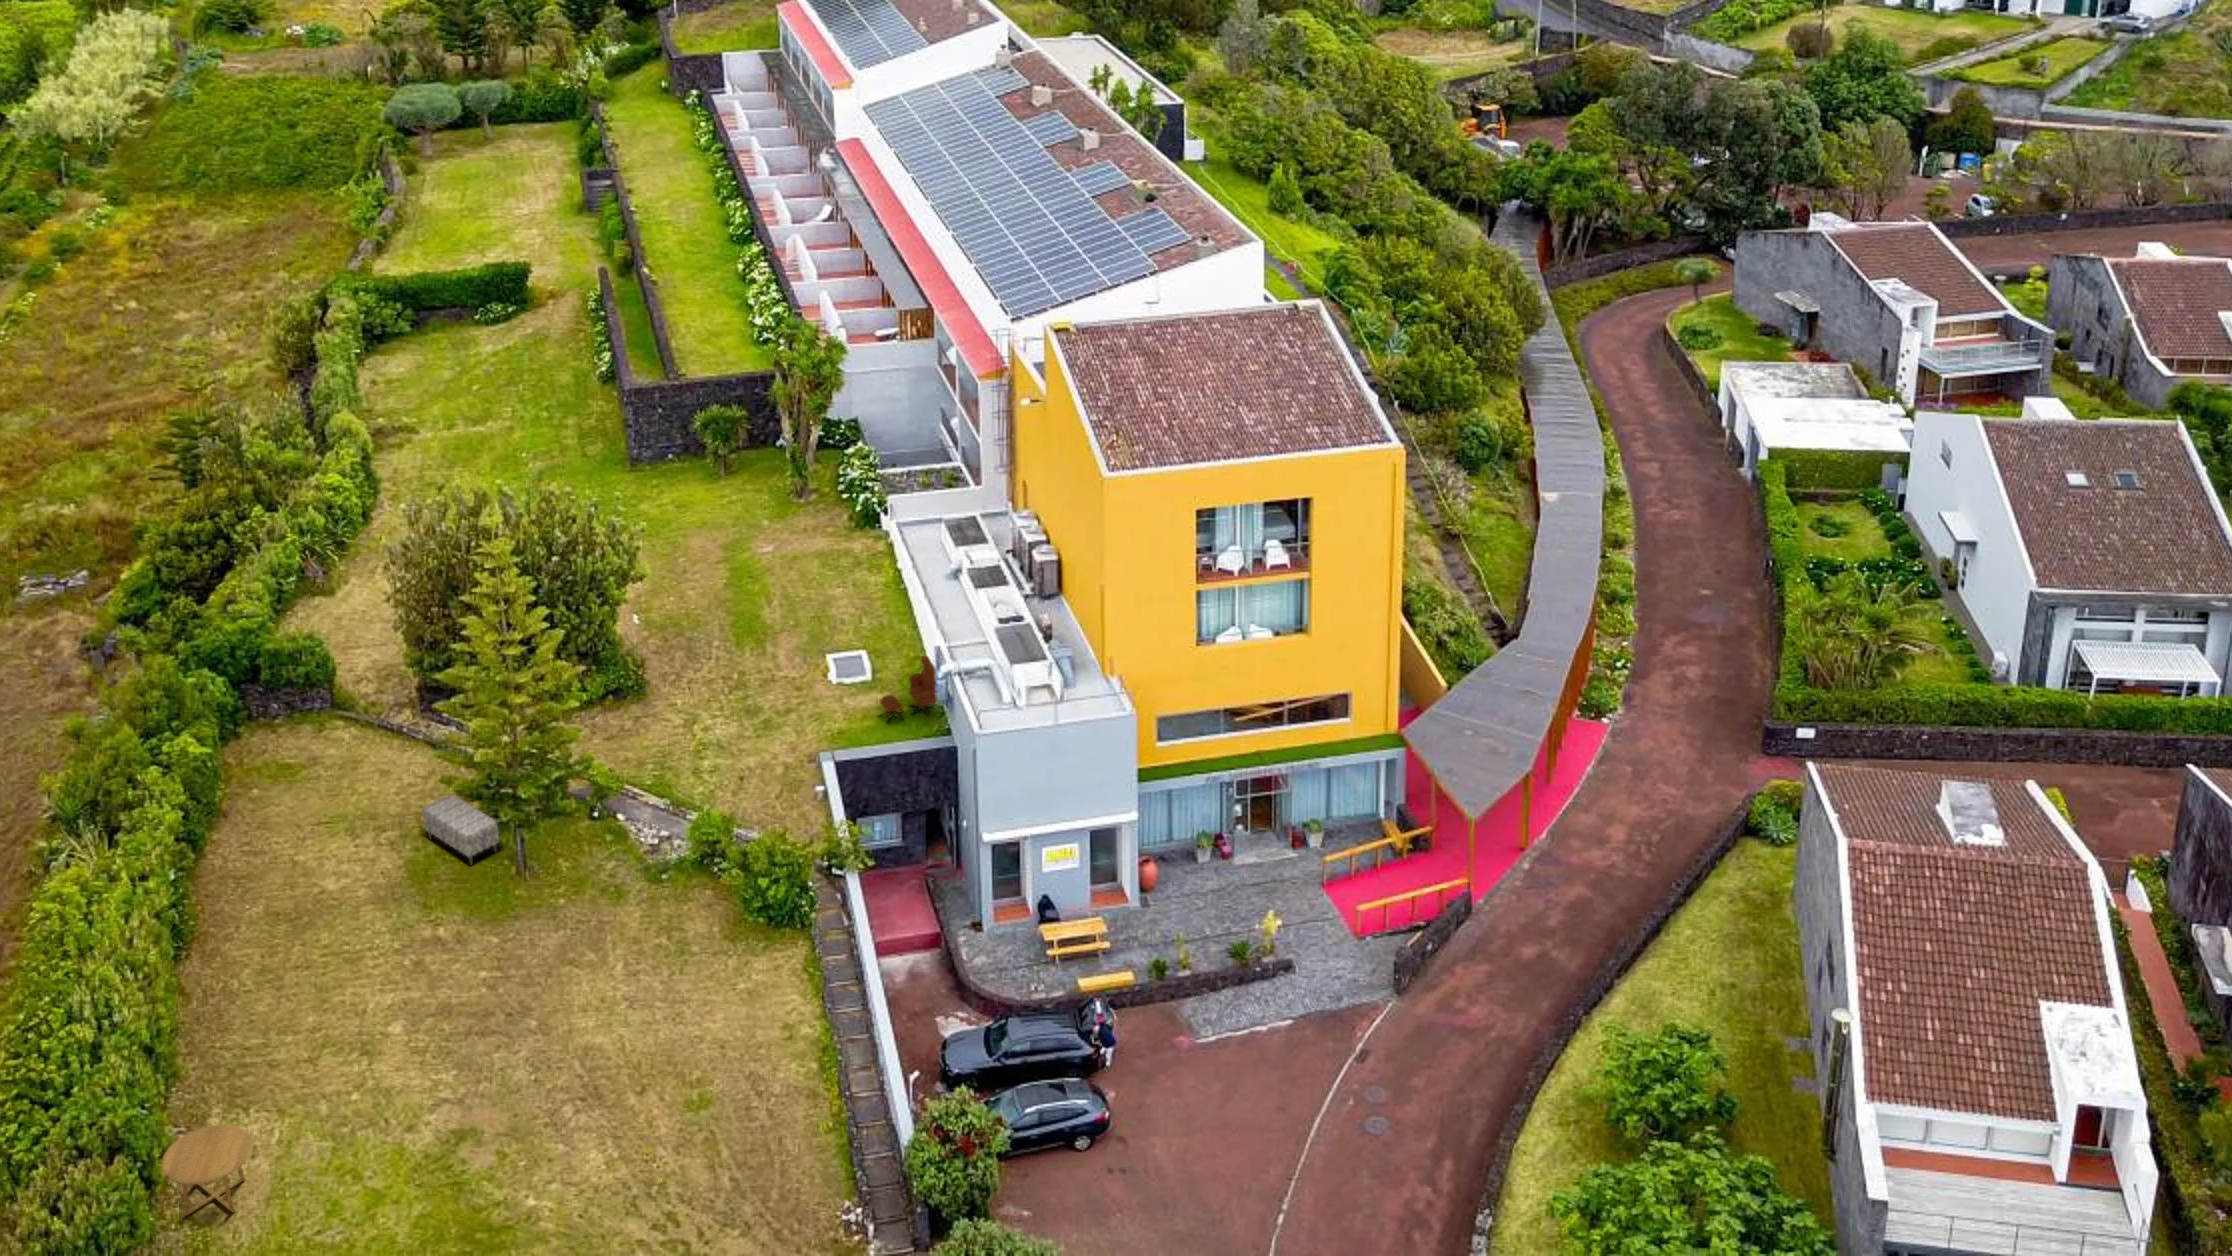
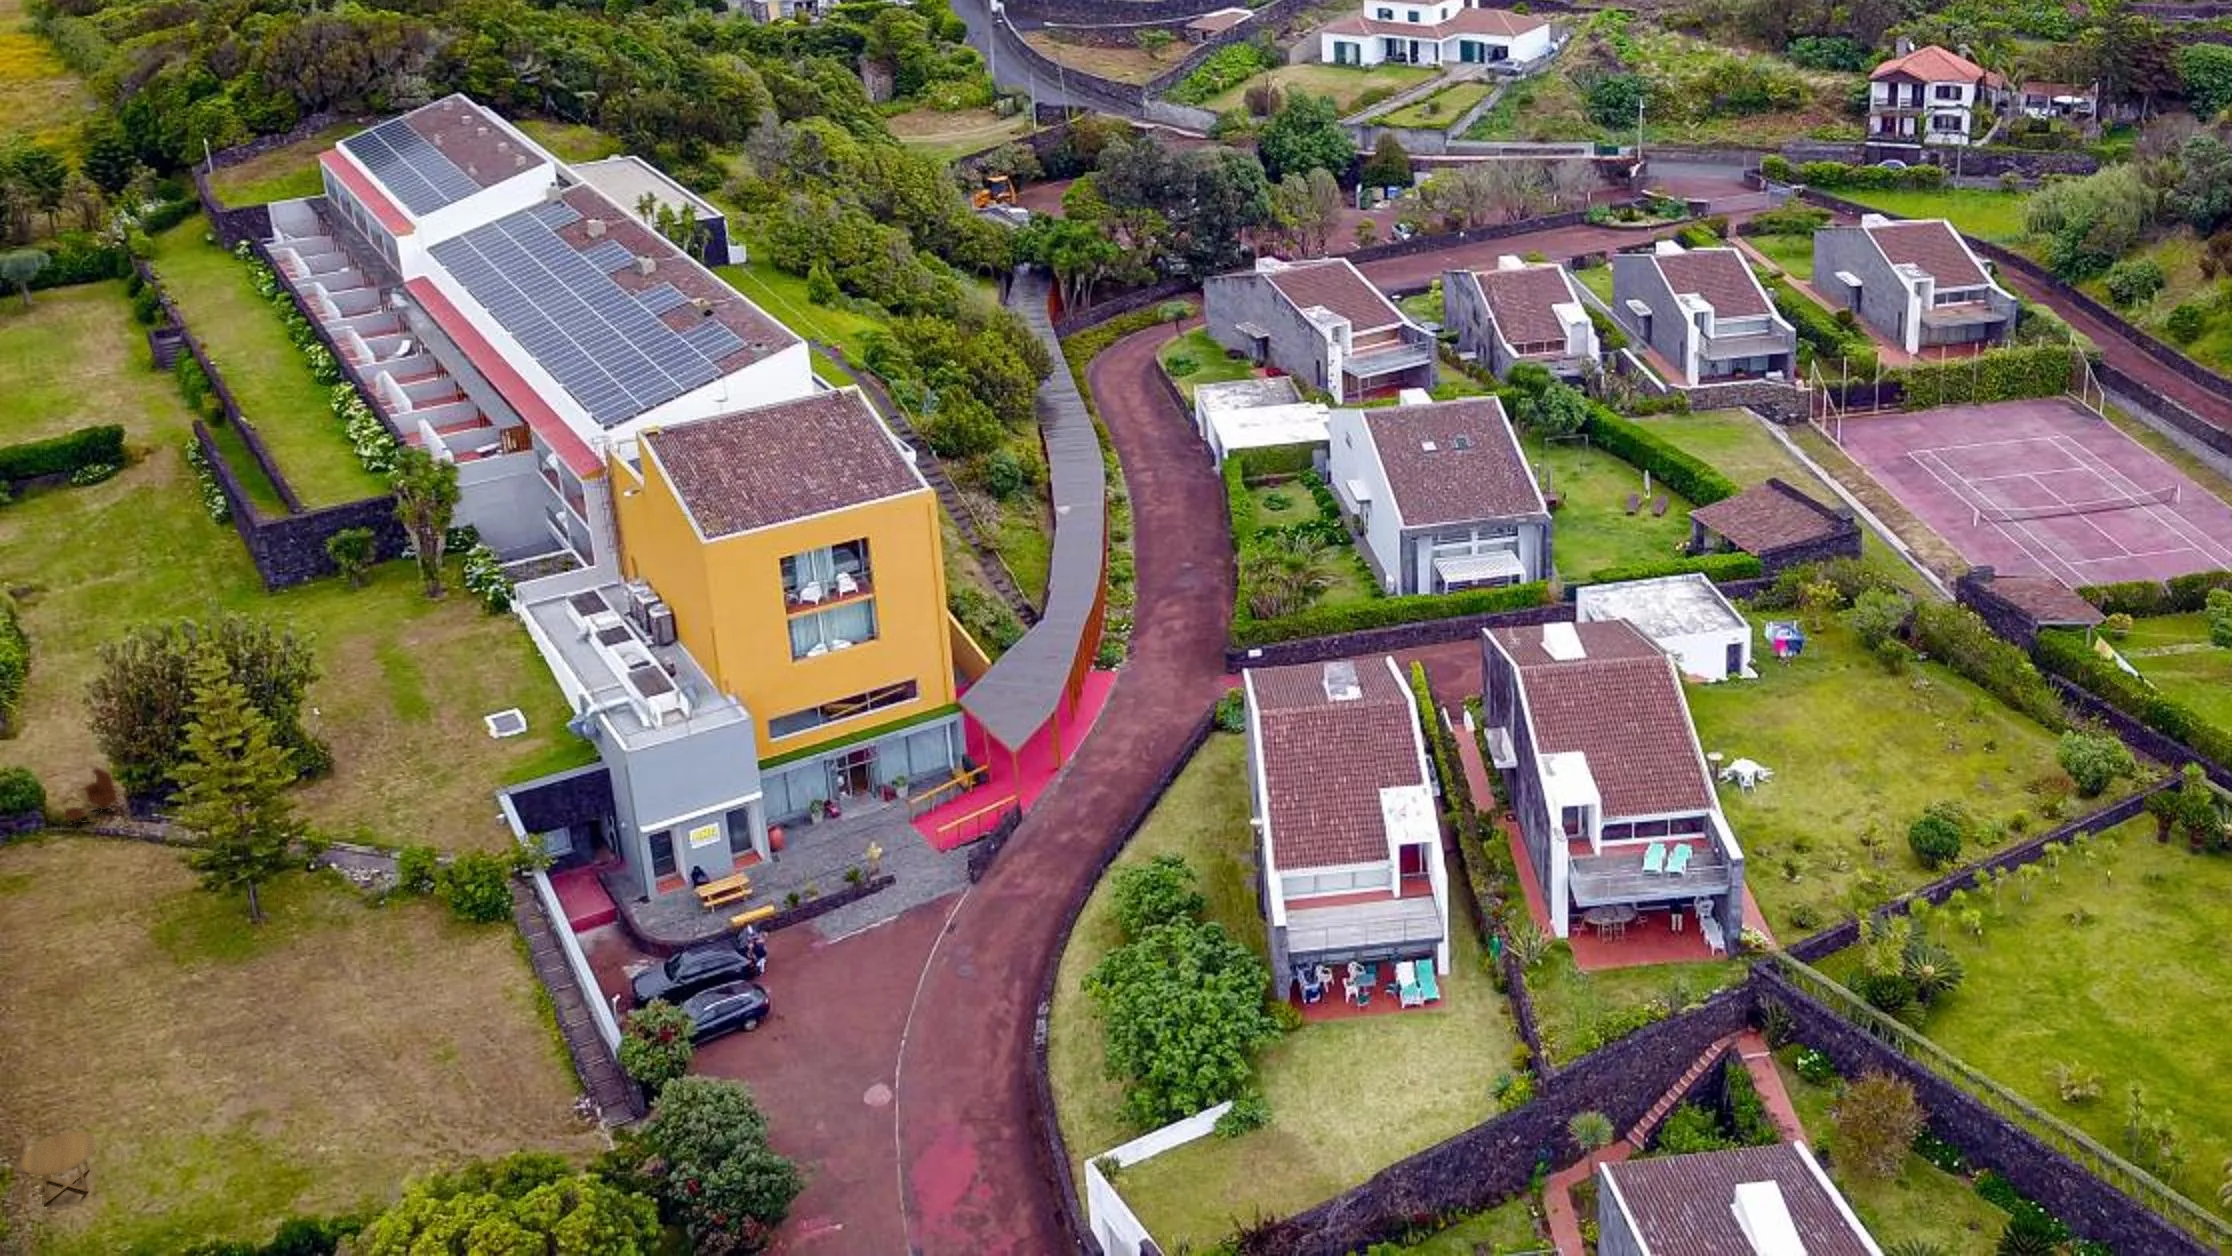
lounge chair: present [880,656,937,721] -> present [64,768,117,824]
bench: present [423,795,499,865] -> none [161,874,235,924]

